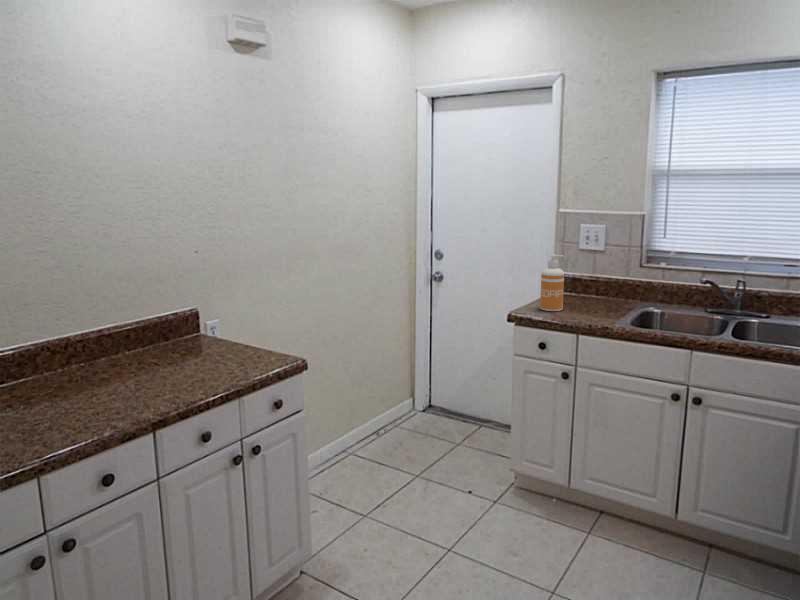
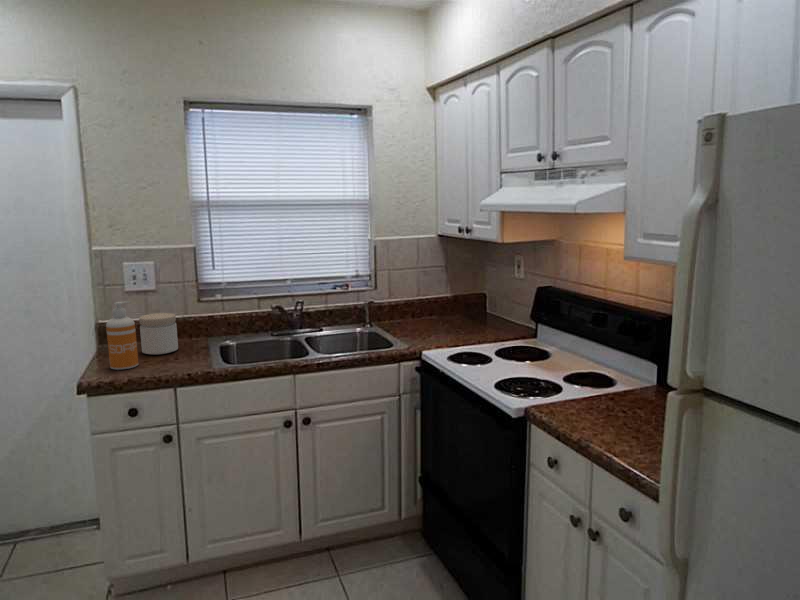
jar: none [576,271,609,306] -> present [139,313,178,355]

